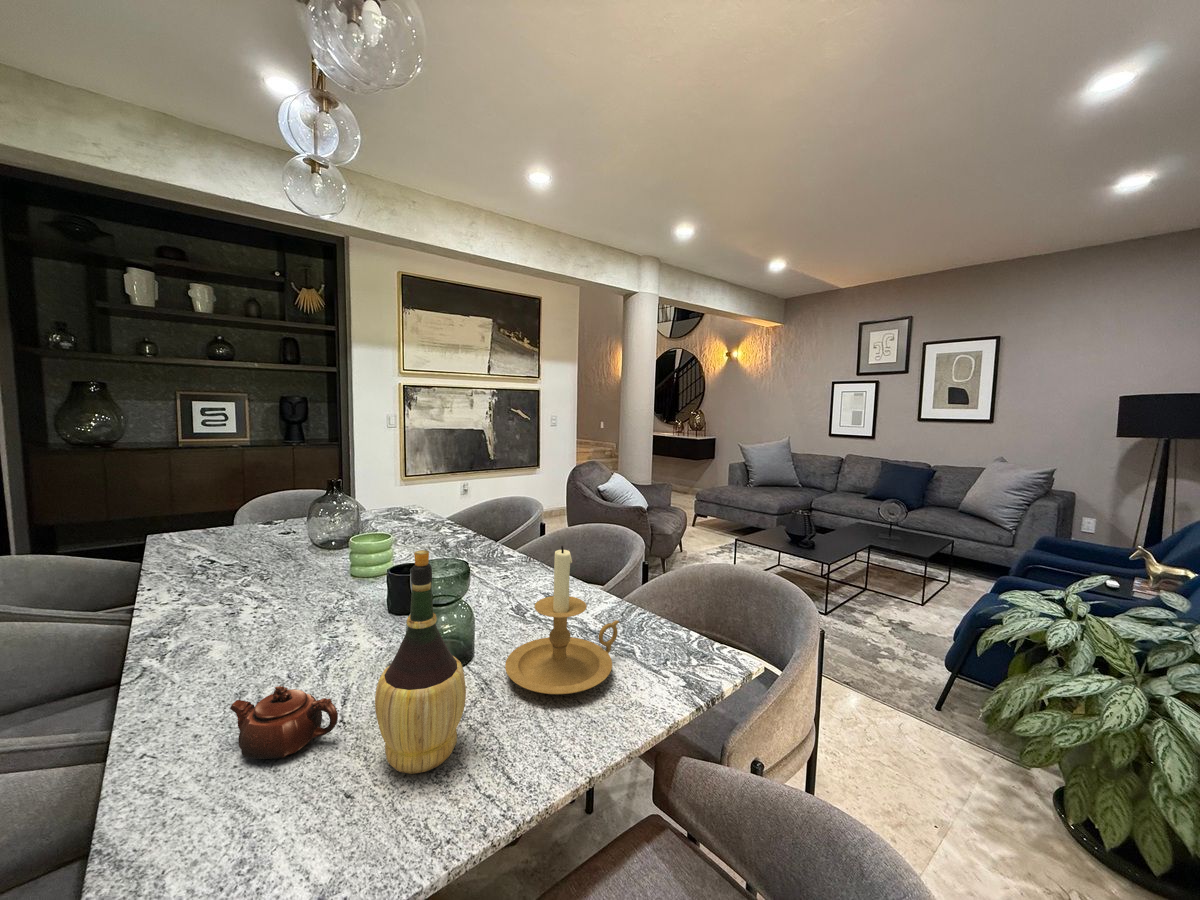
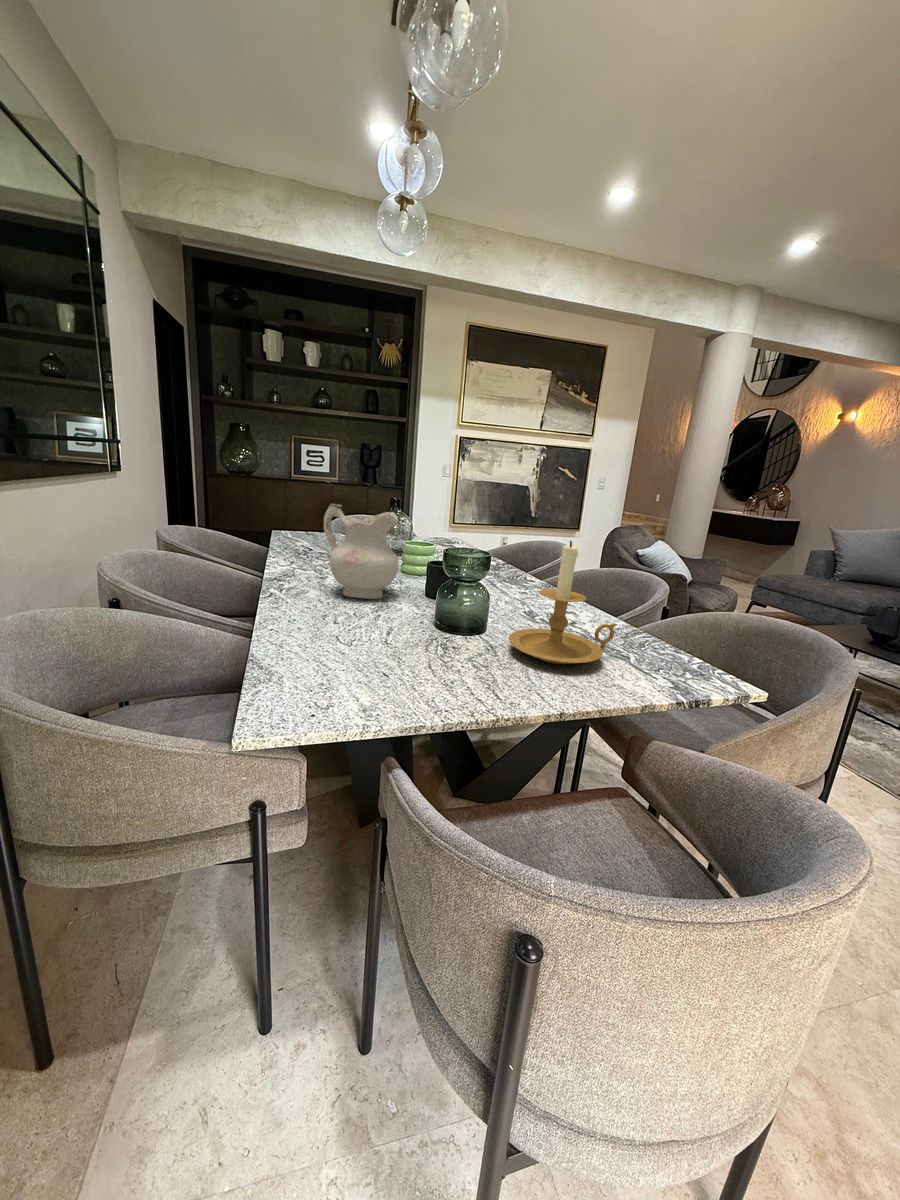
ceramic pitcher: none [230,519,347,643] -> present [324,504,398,599]
wine bottle: present [375,550,466,774] -> none [409,510,473,676]
teapot: present [230,686,338,759] -> none [320,603,384,649]

